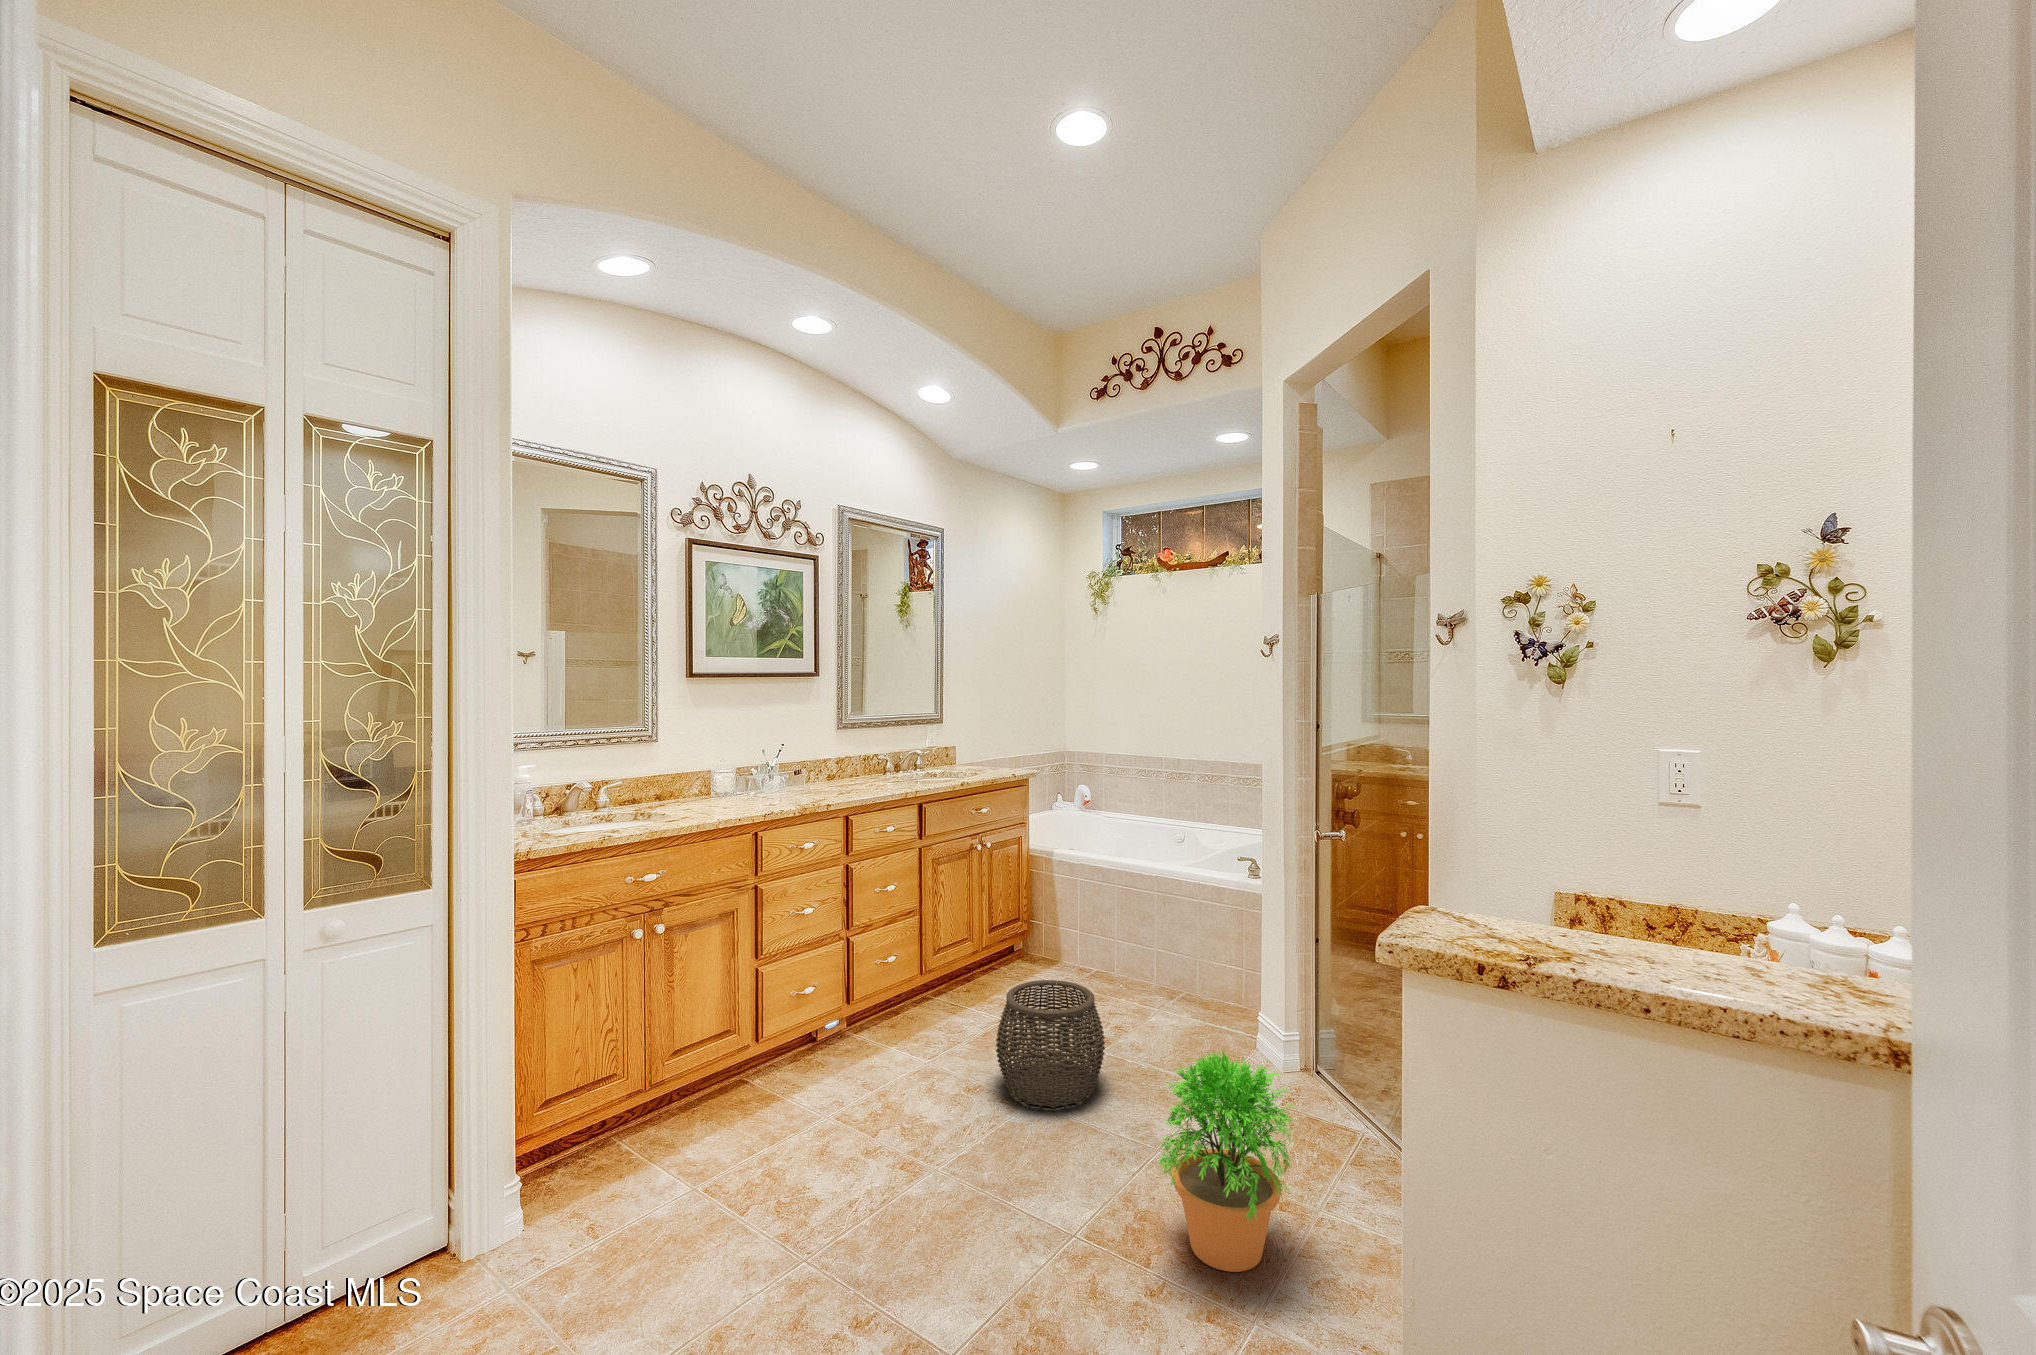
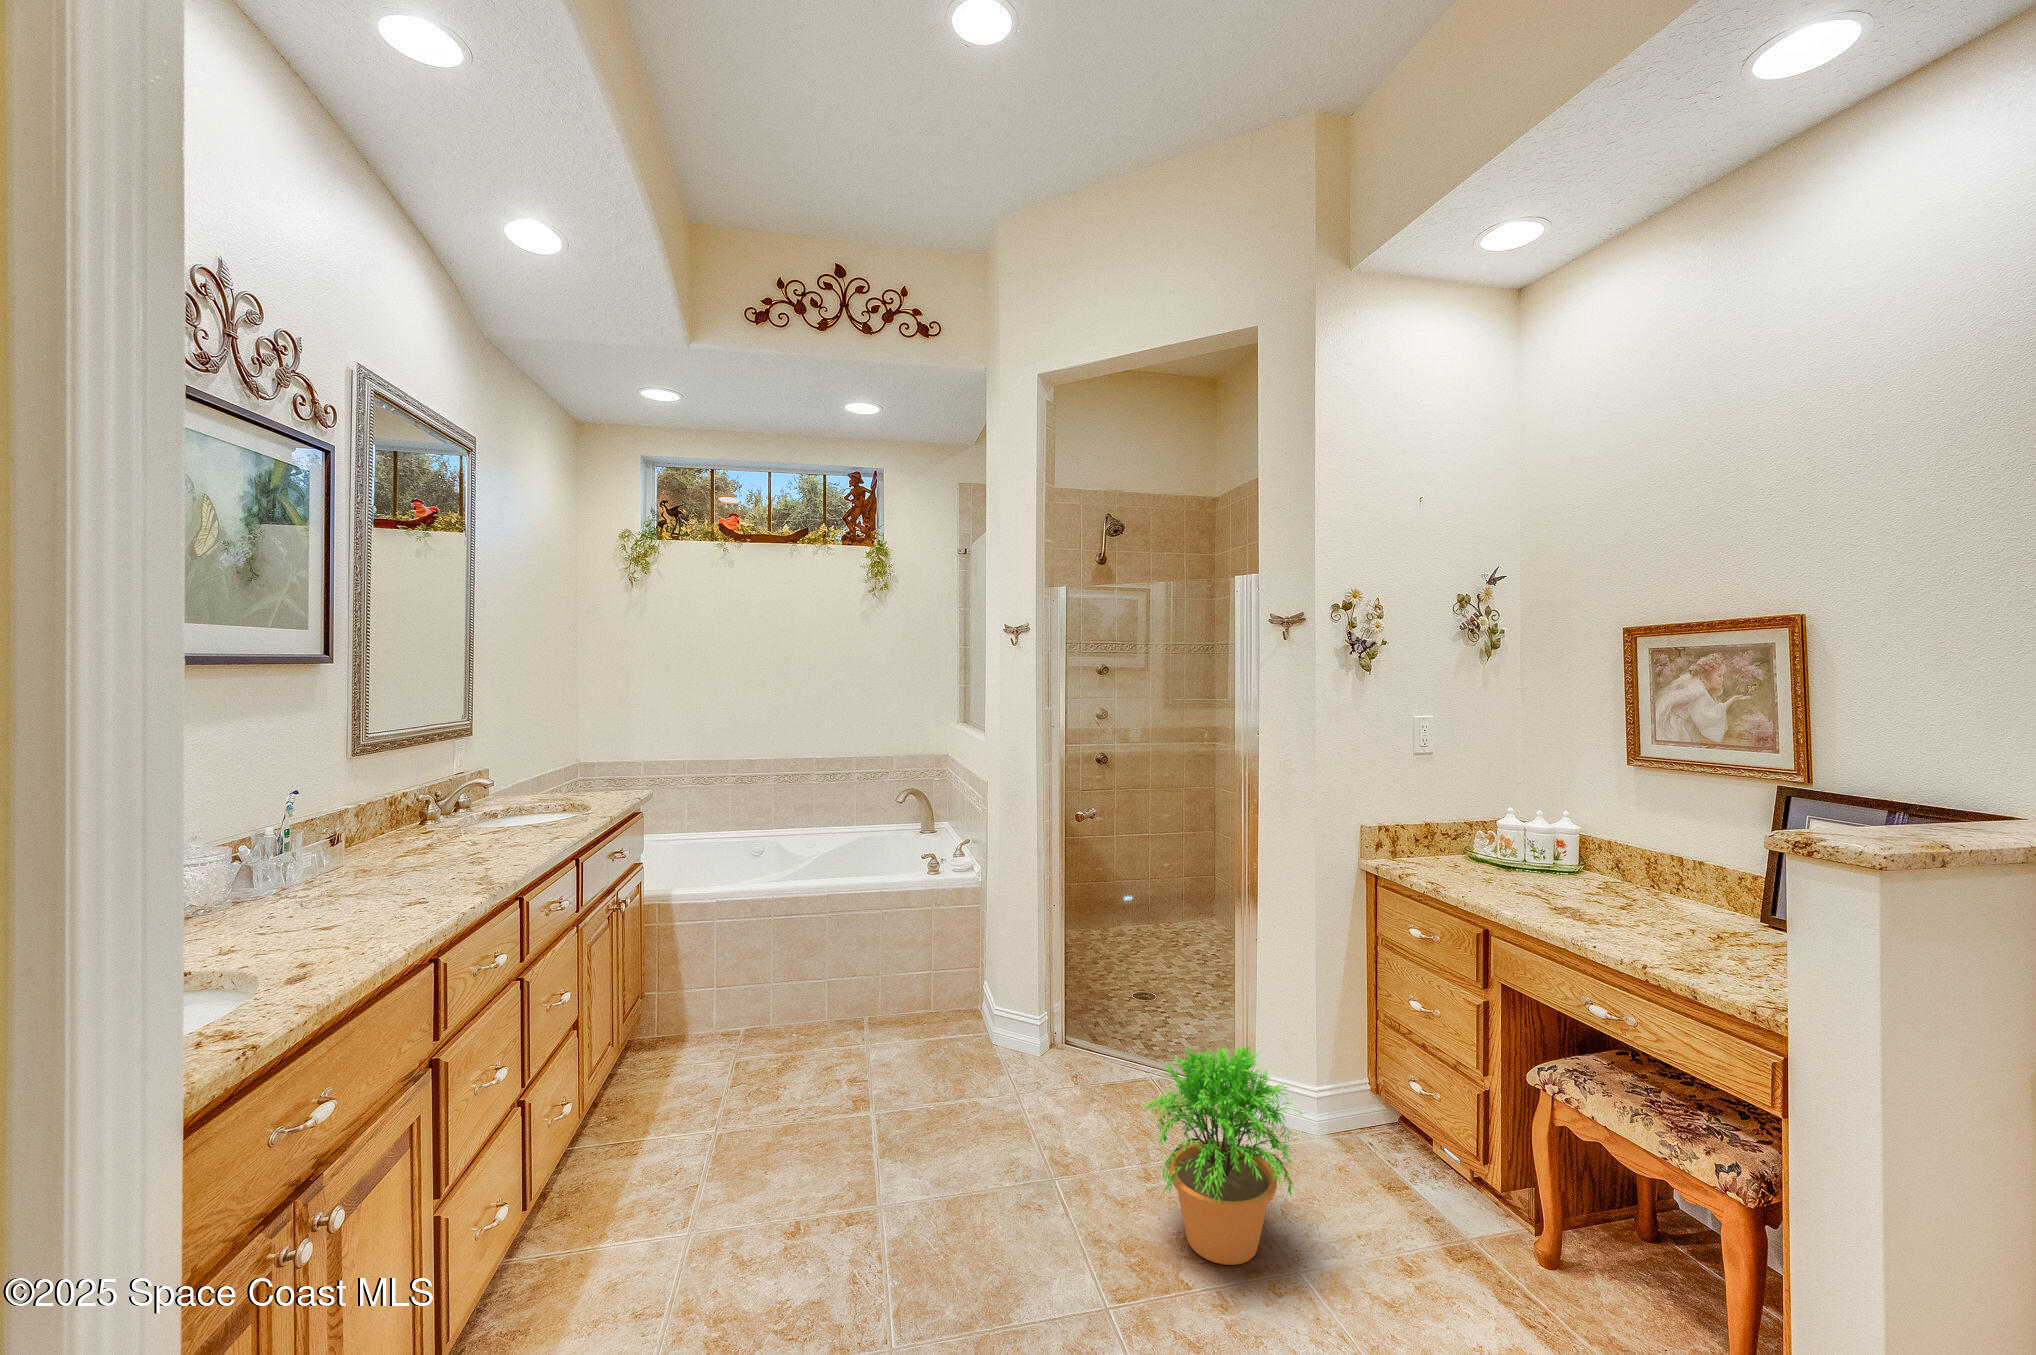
woven basket: present [996,980,1105,1108] -> none [813,1043,951,1217]

